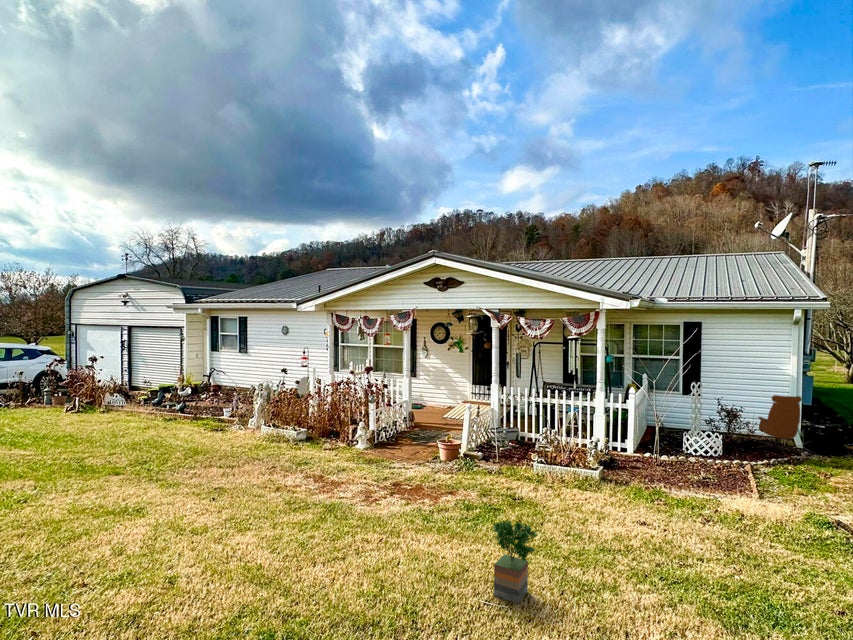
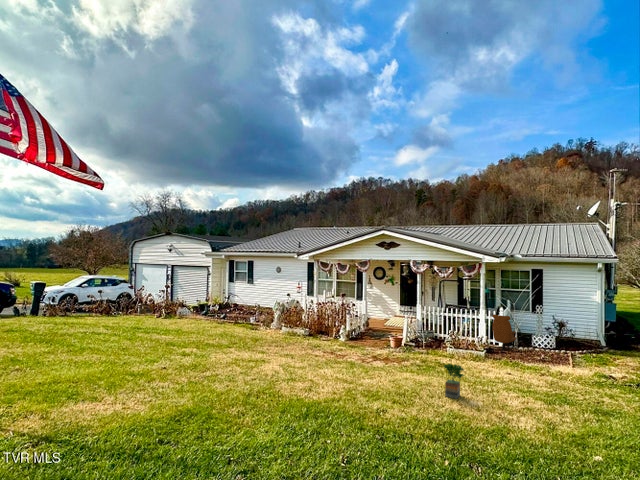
lounge chair: present [757,395,802,454] -> present [492,314,517,352]

